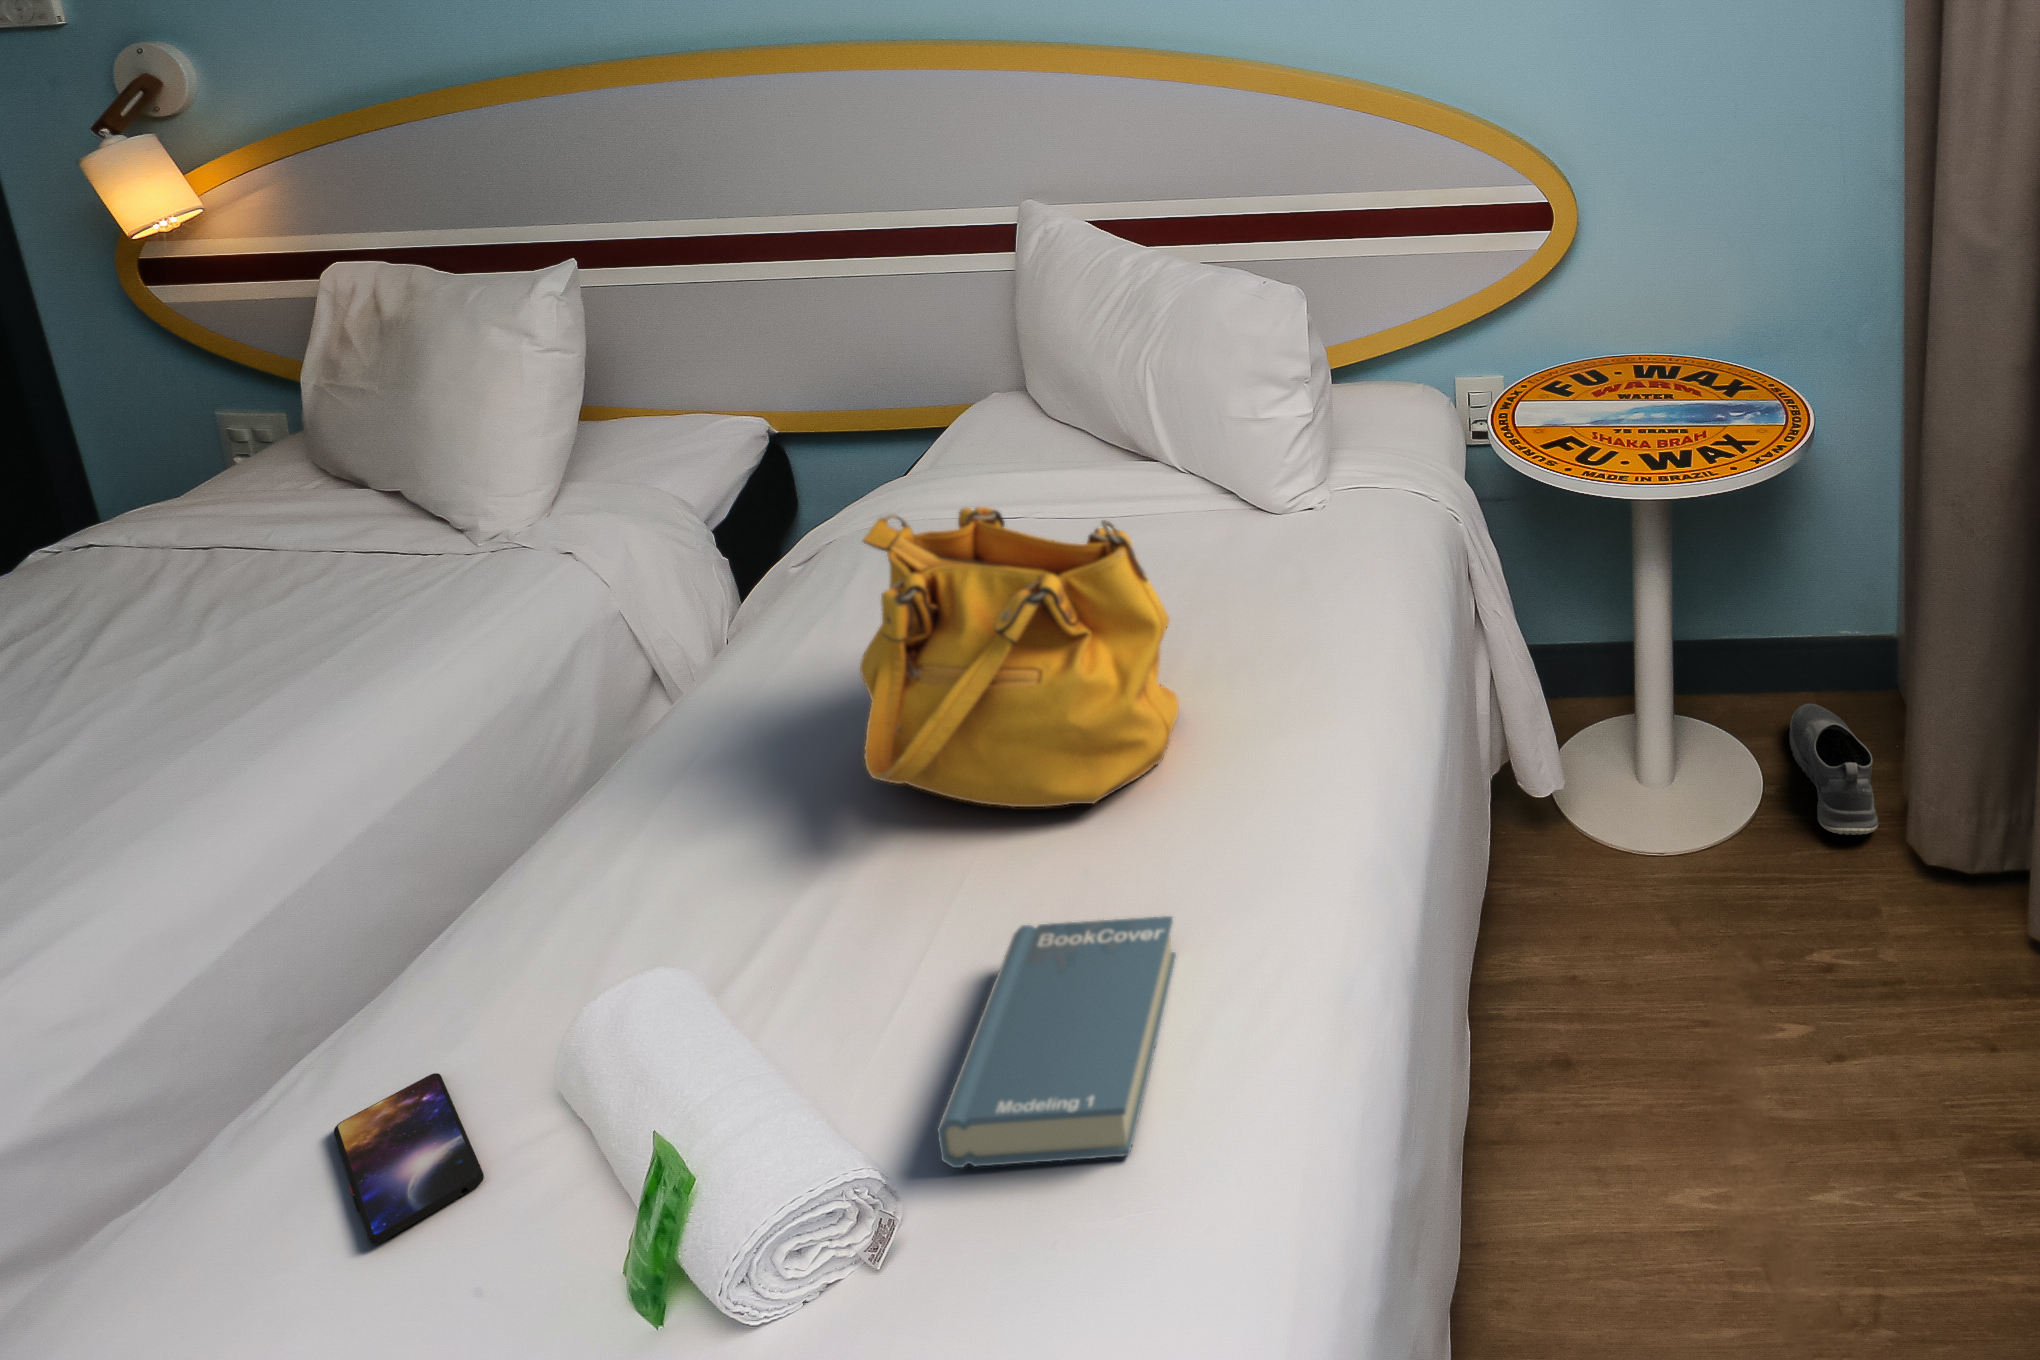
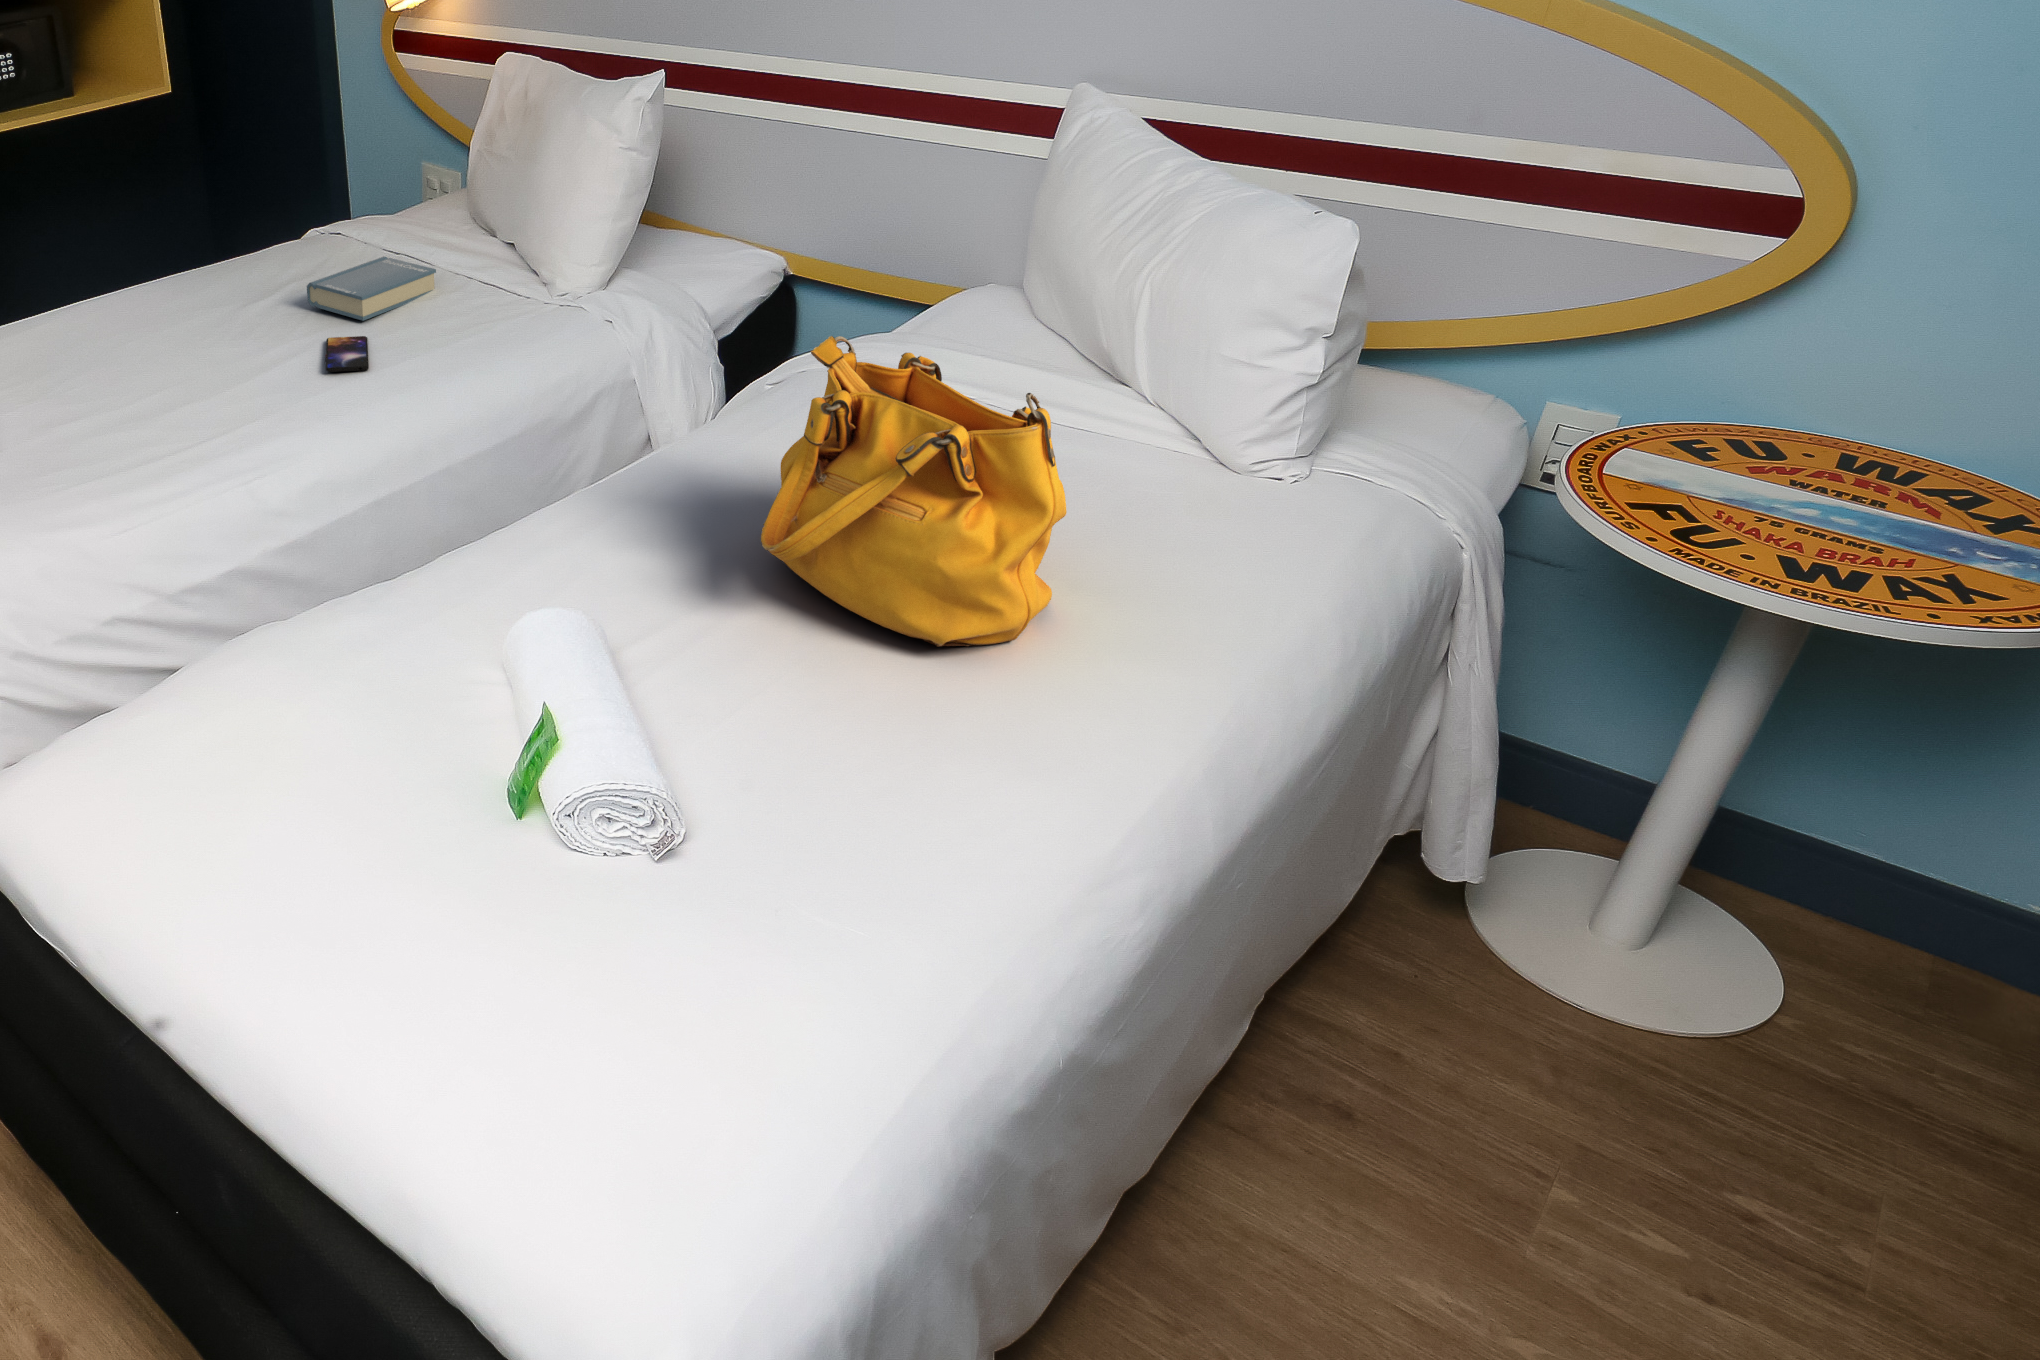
shoe: present [1789,704,1878,835] -> none [1846,968,1988,1144]
hardback book: present [937,916,1176,1168] -> present [307,256,436,321]
smartphone: present [334,1073,484,1244] -> present [325,336,369,372]

